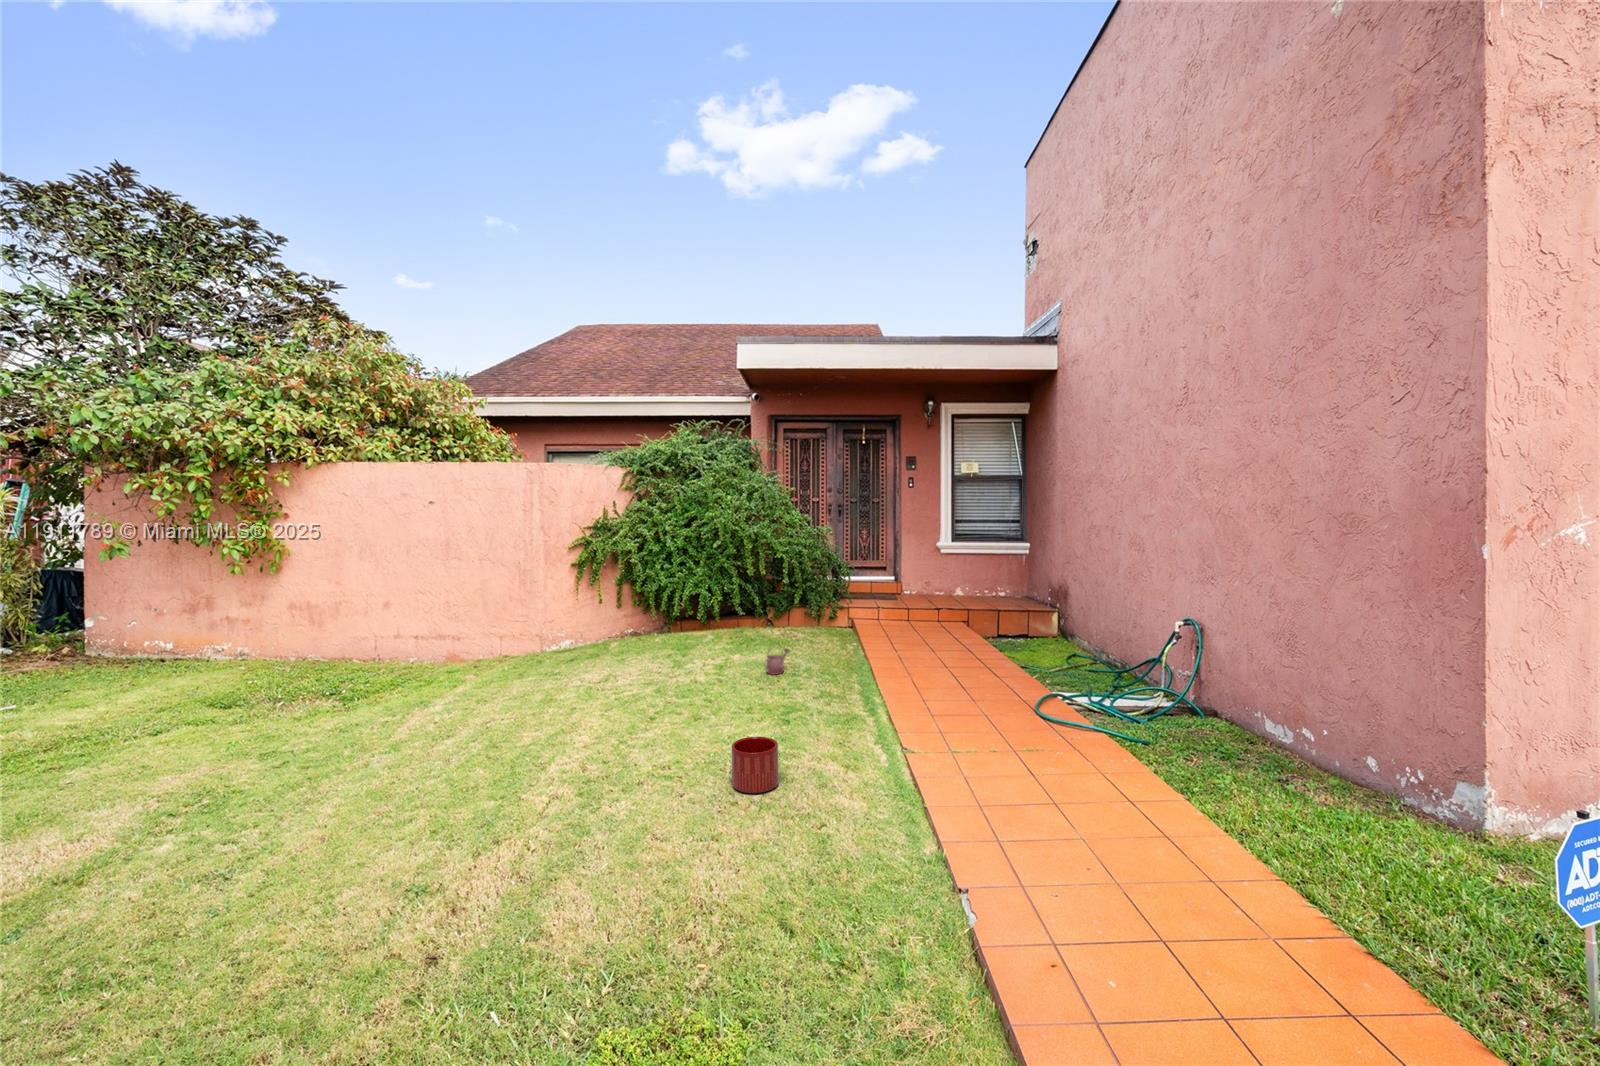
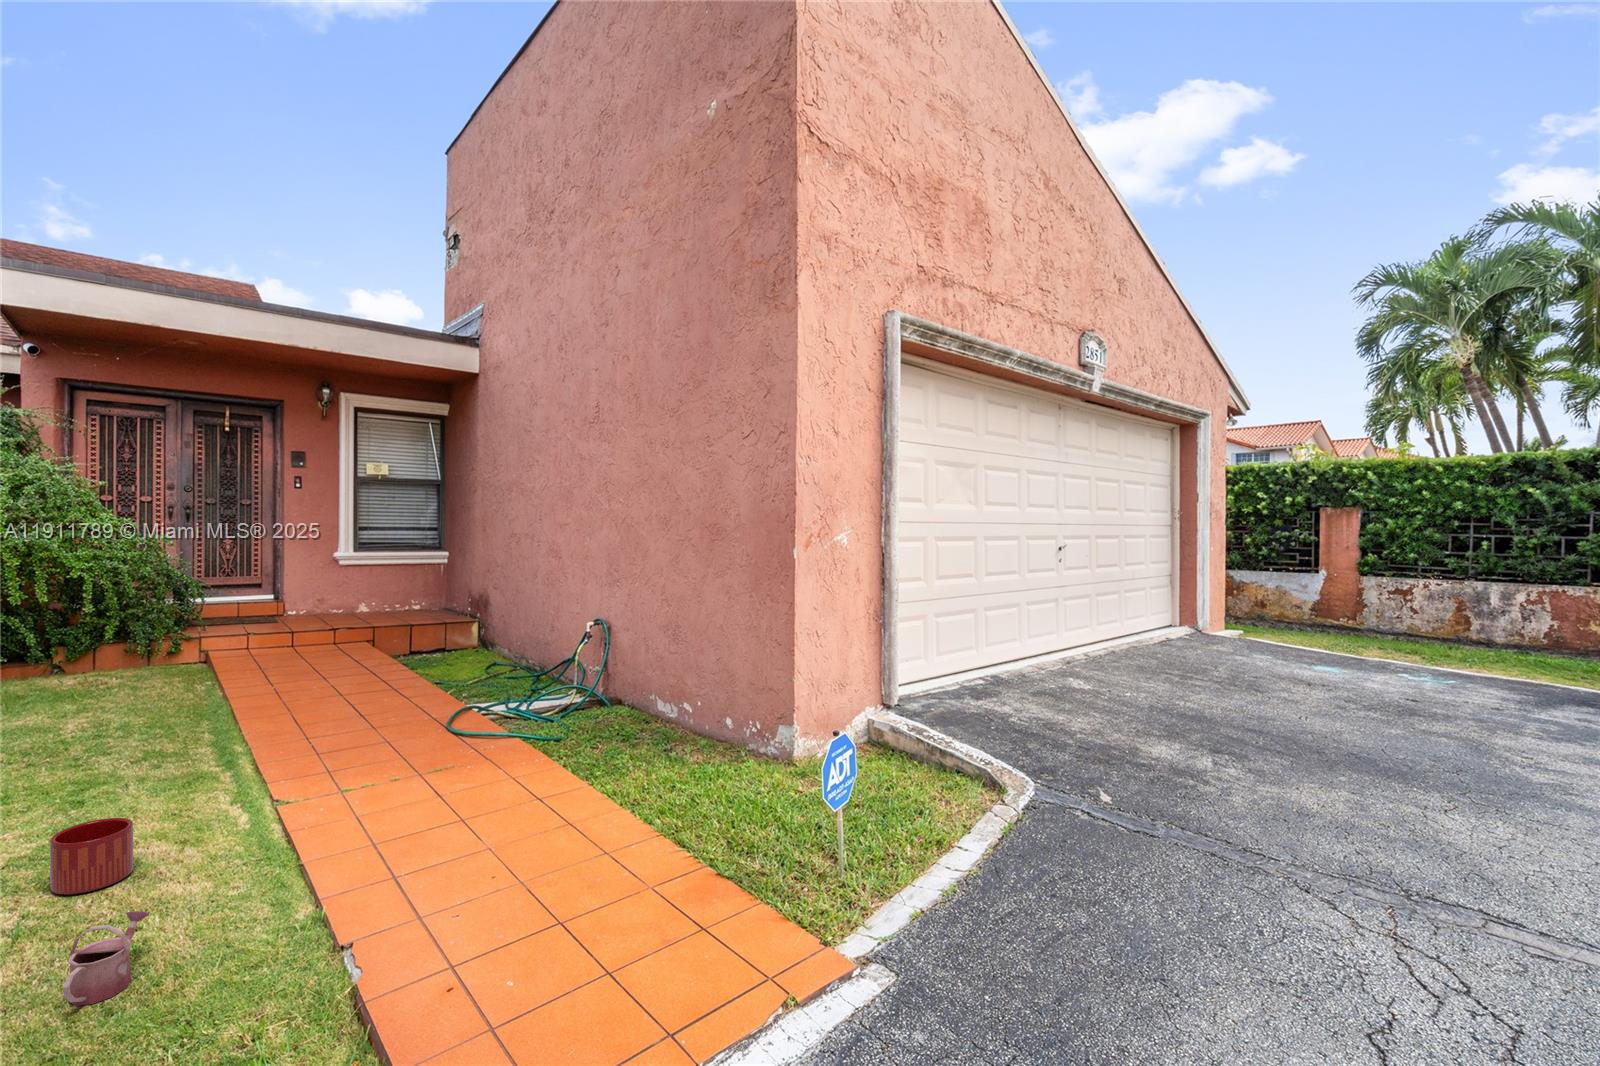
watering can: present [764,648,790,675] -> present [63,911,149,1006]

